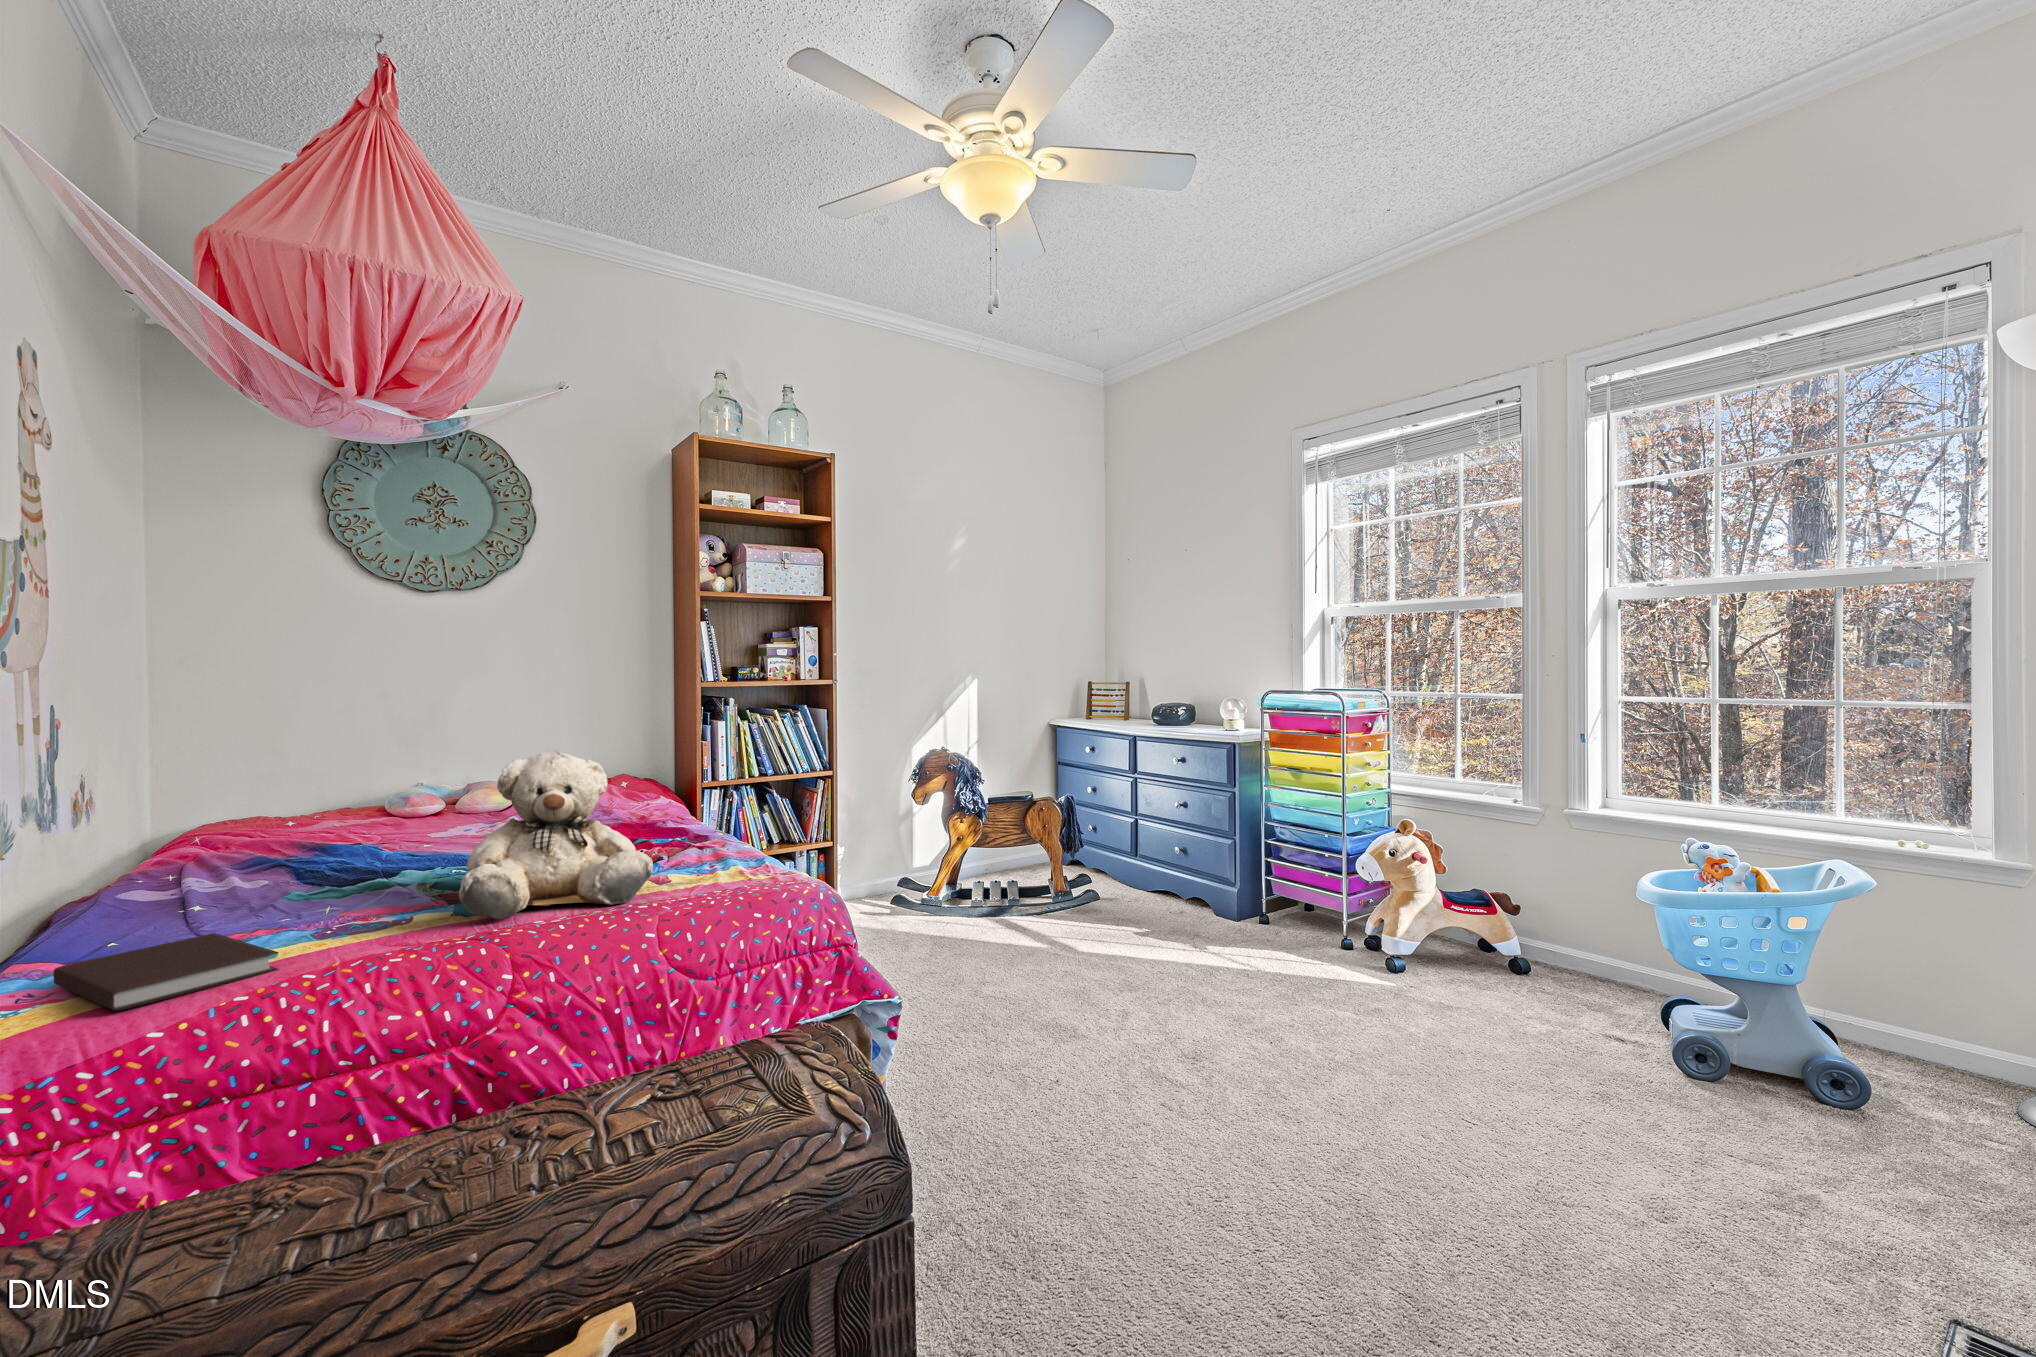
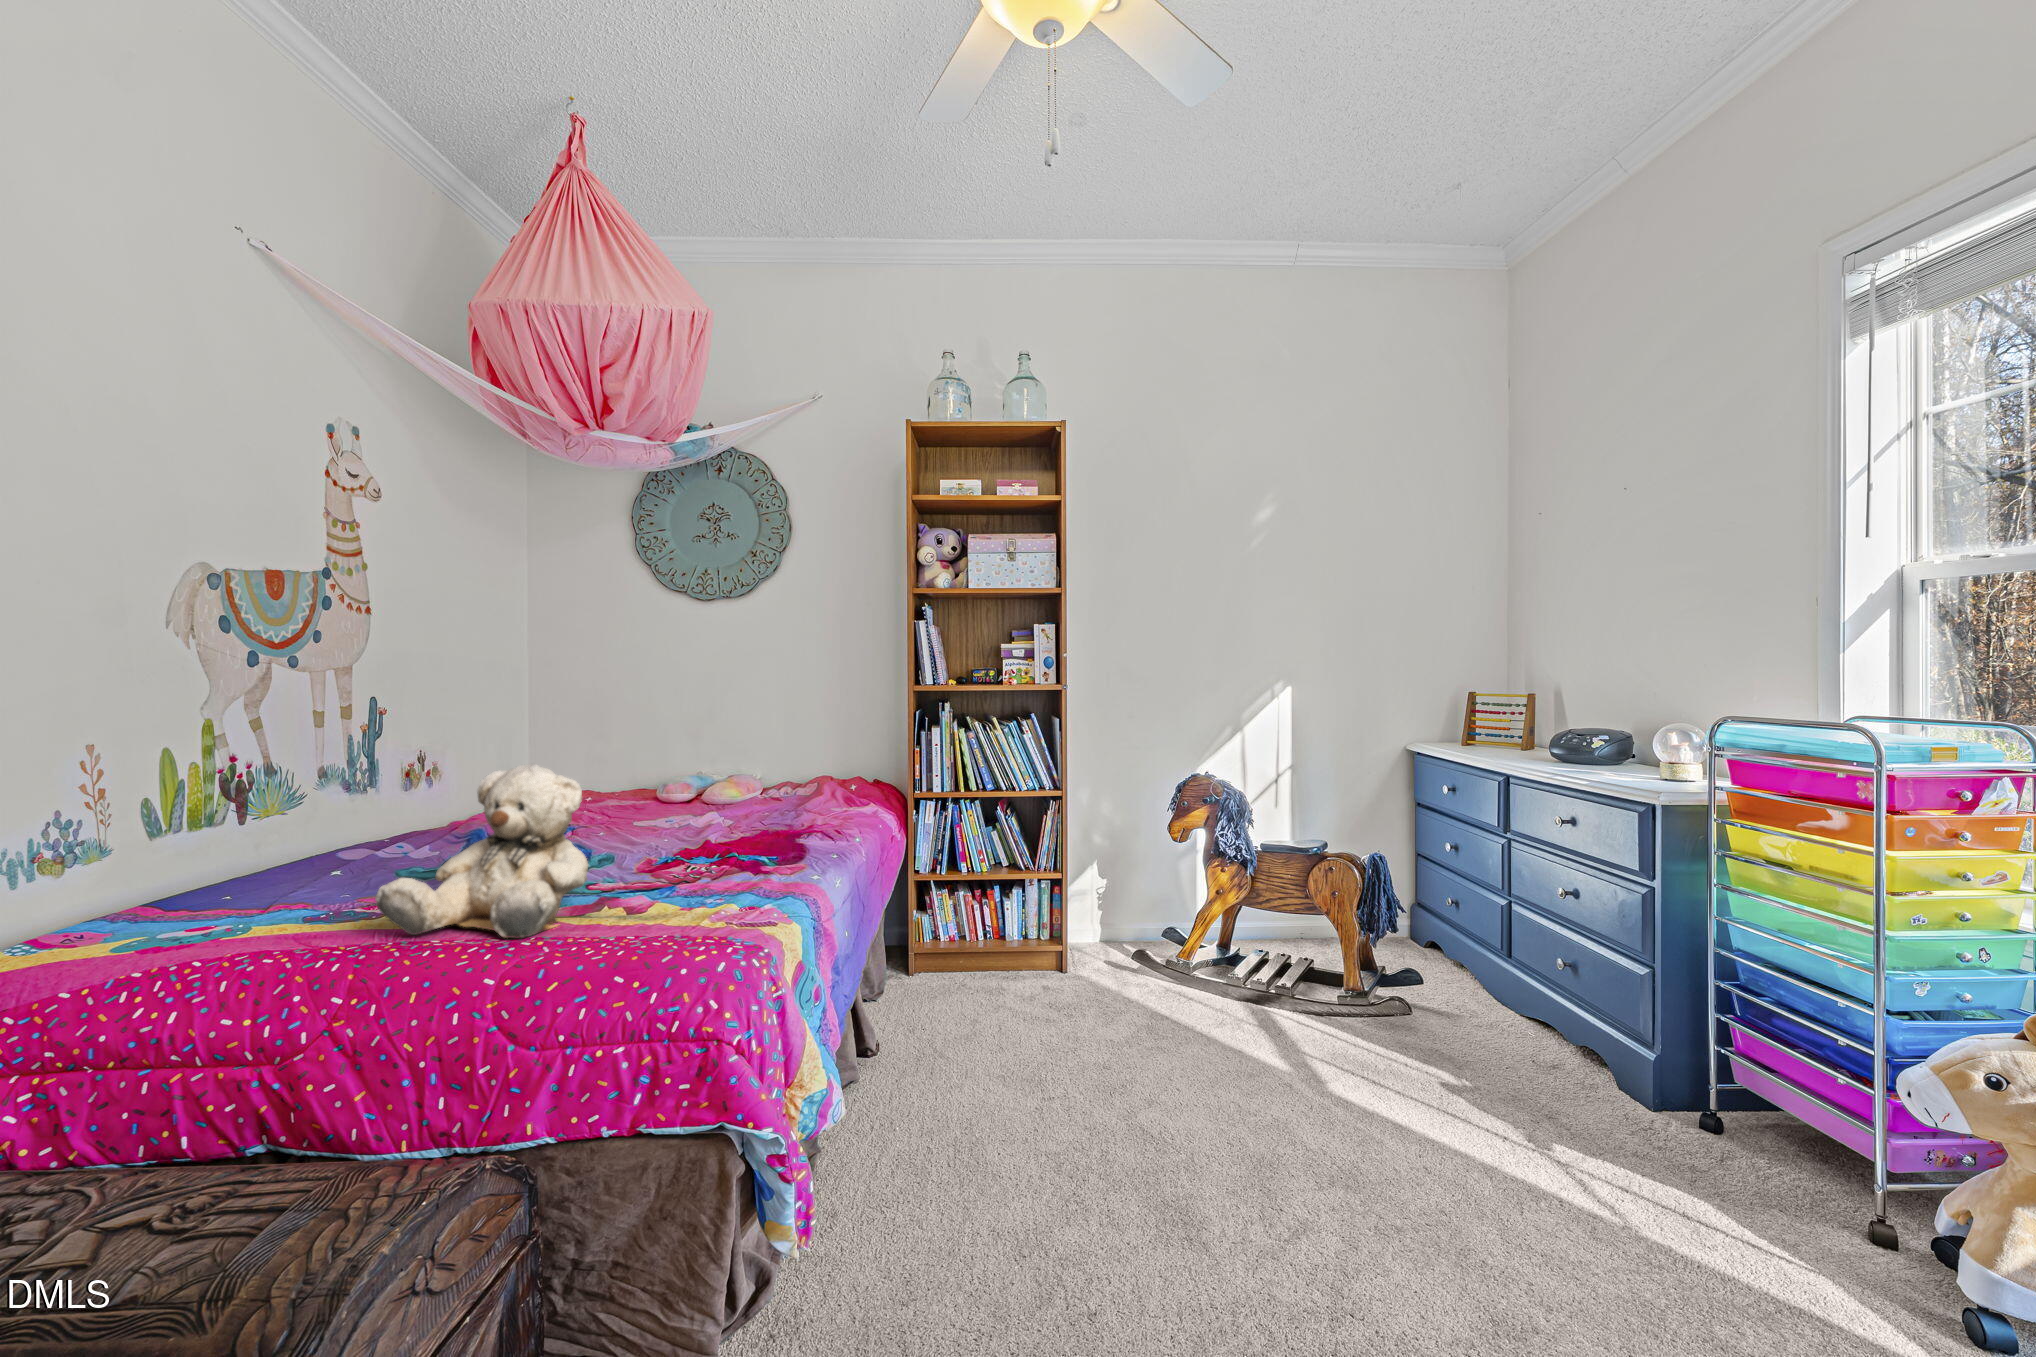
notebook: present [54,933,279,1010] -> none [80,906,269,969]

